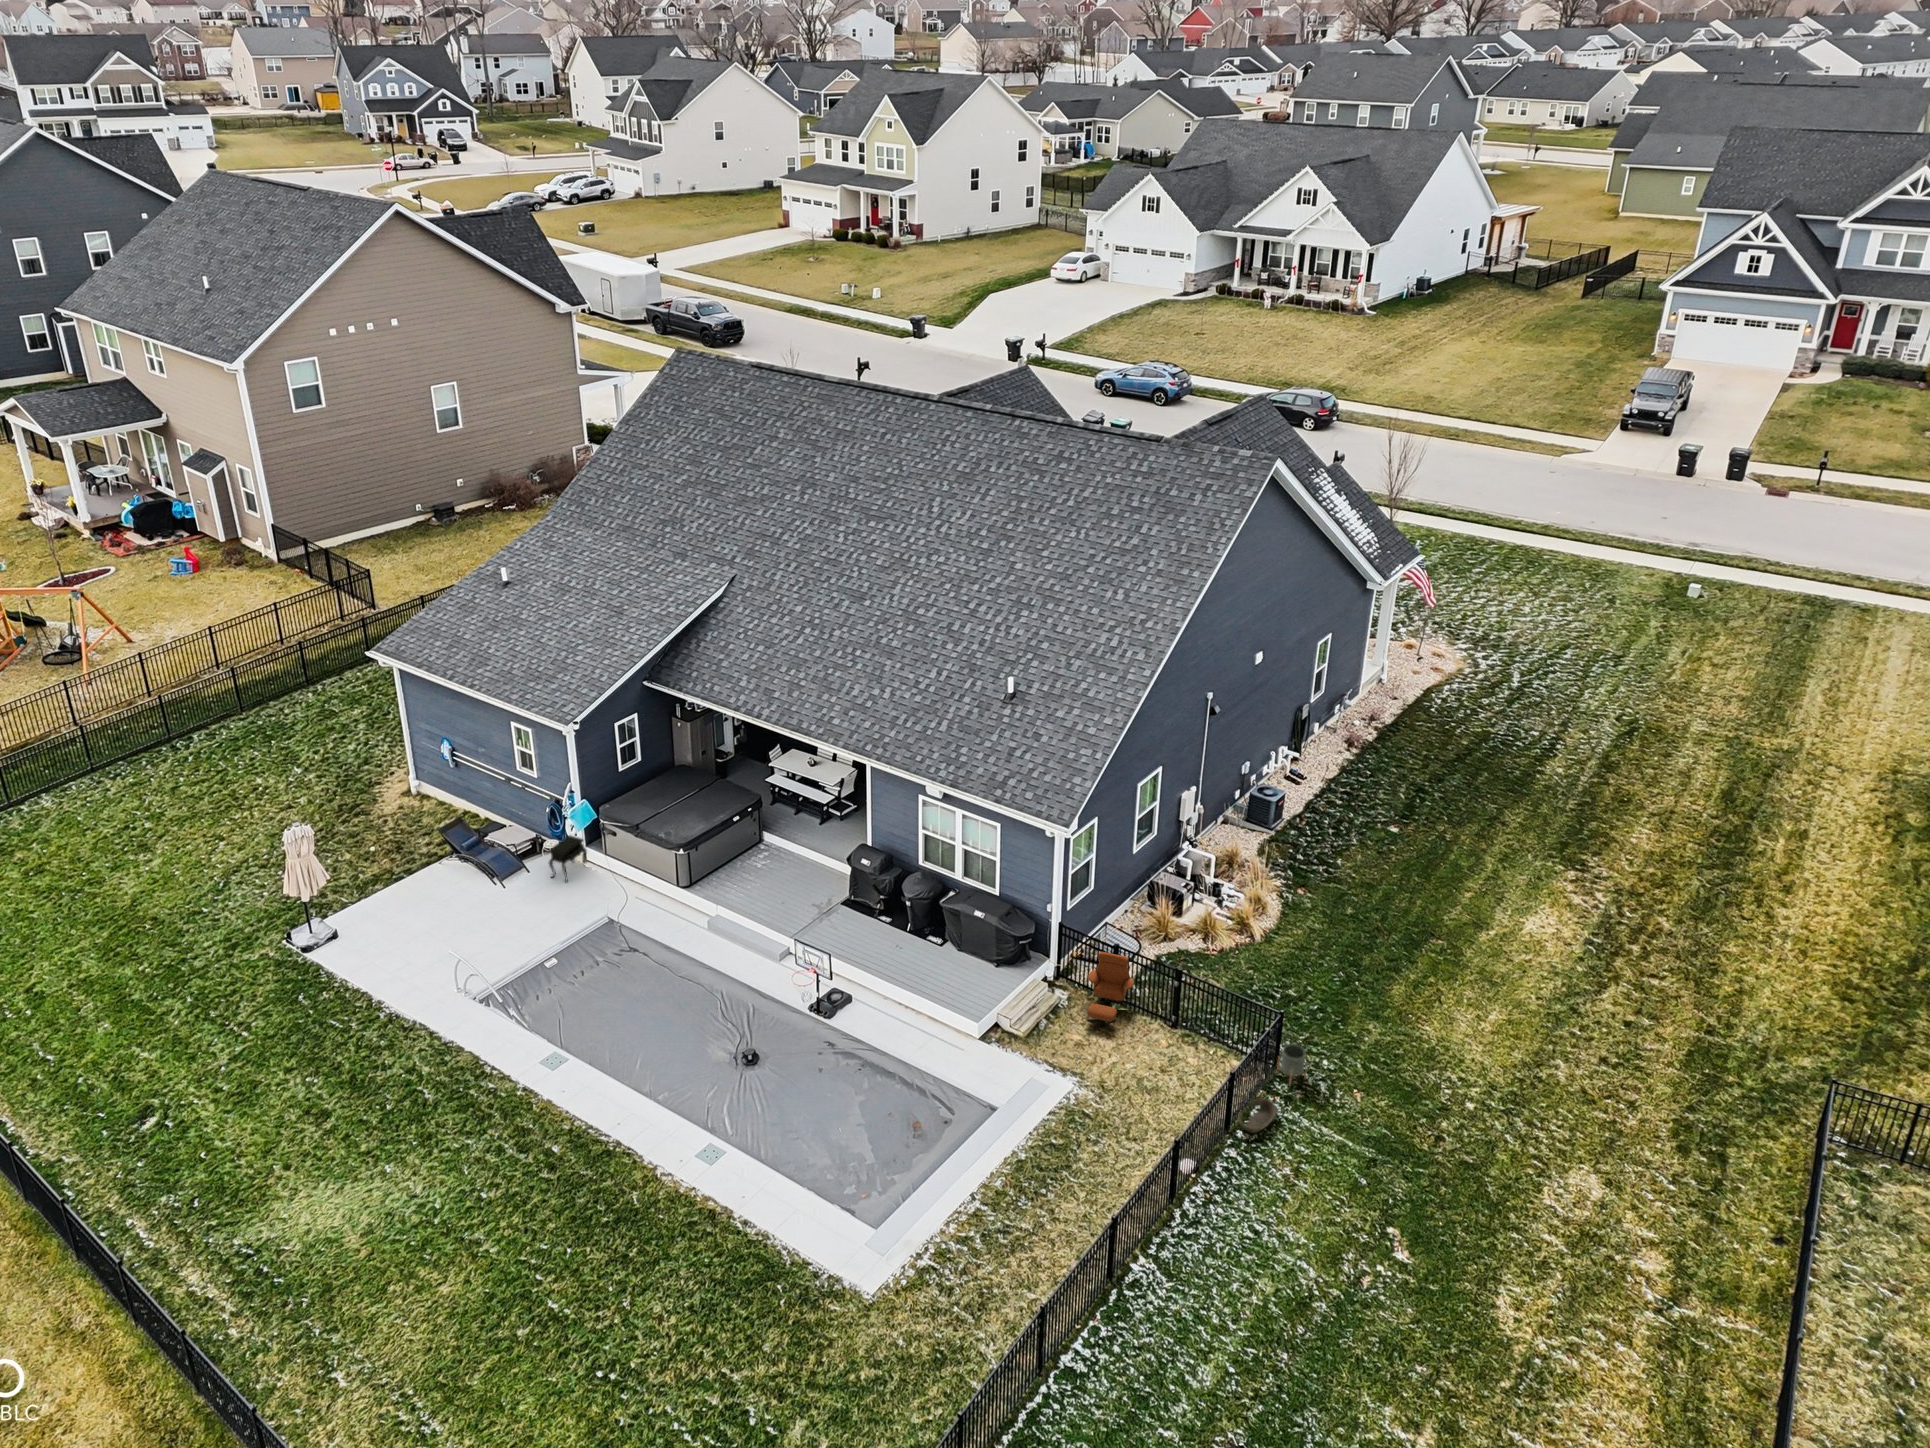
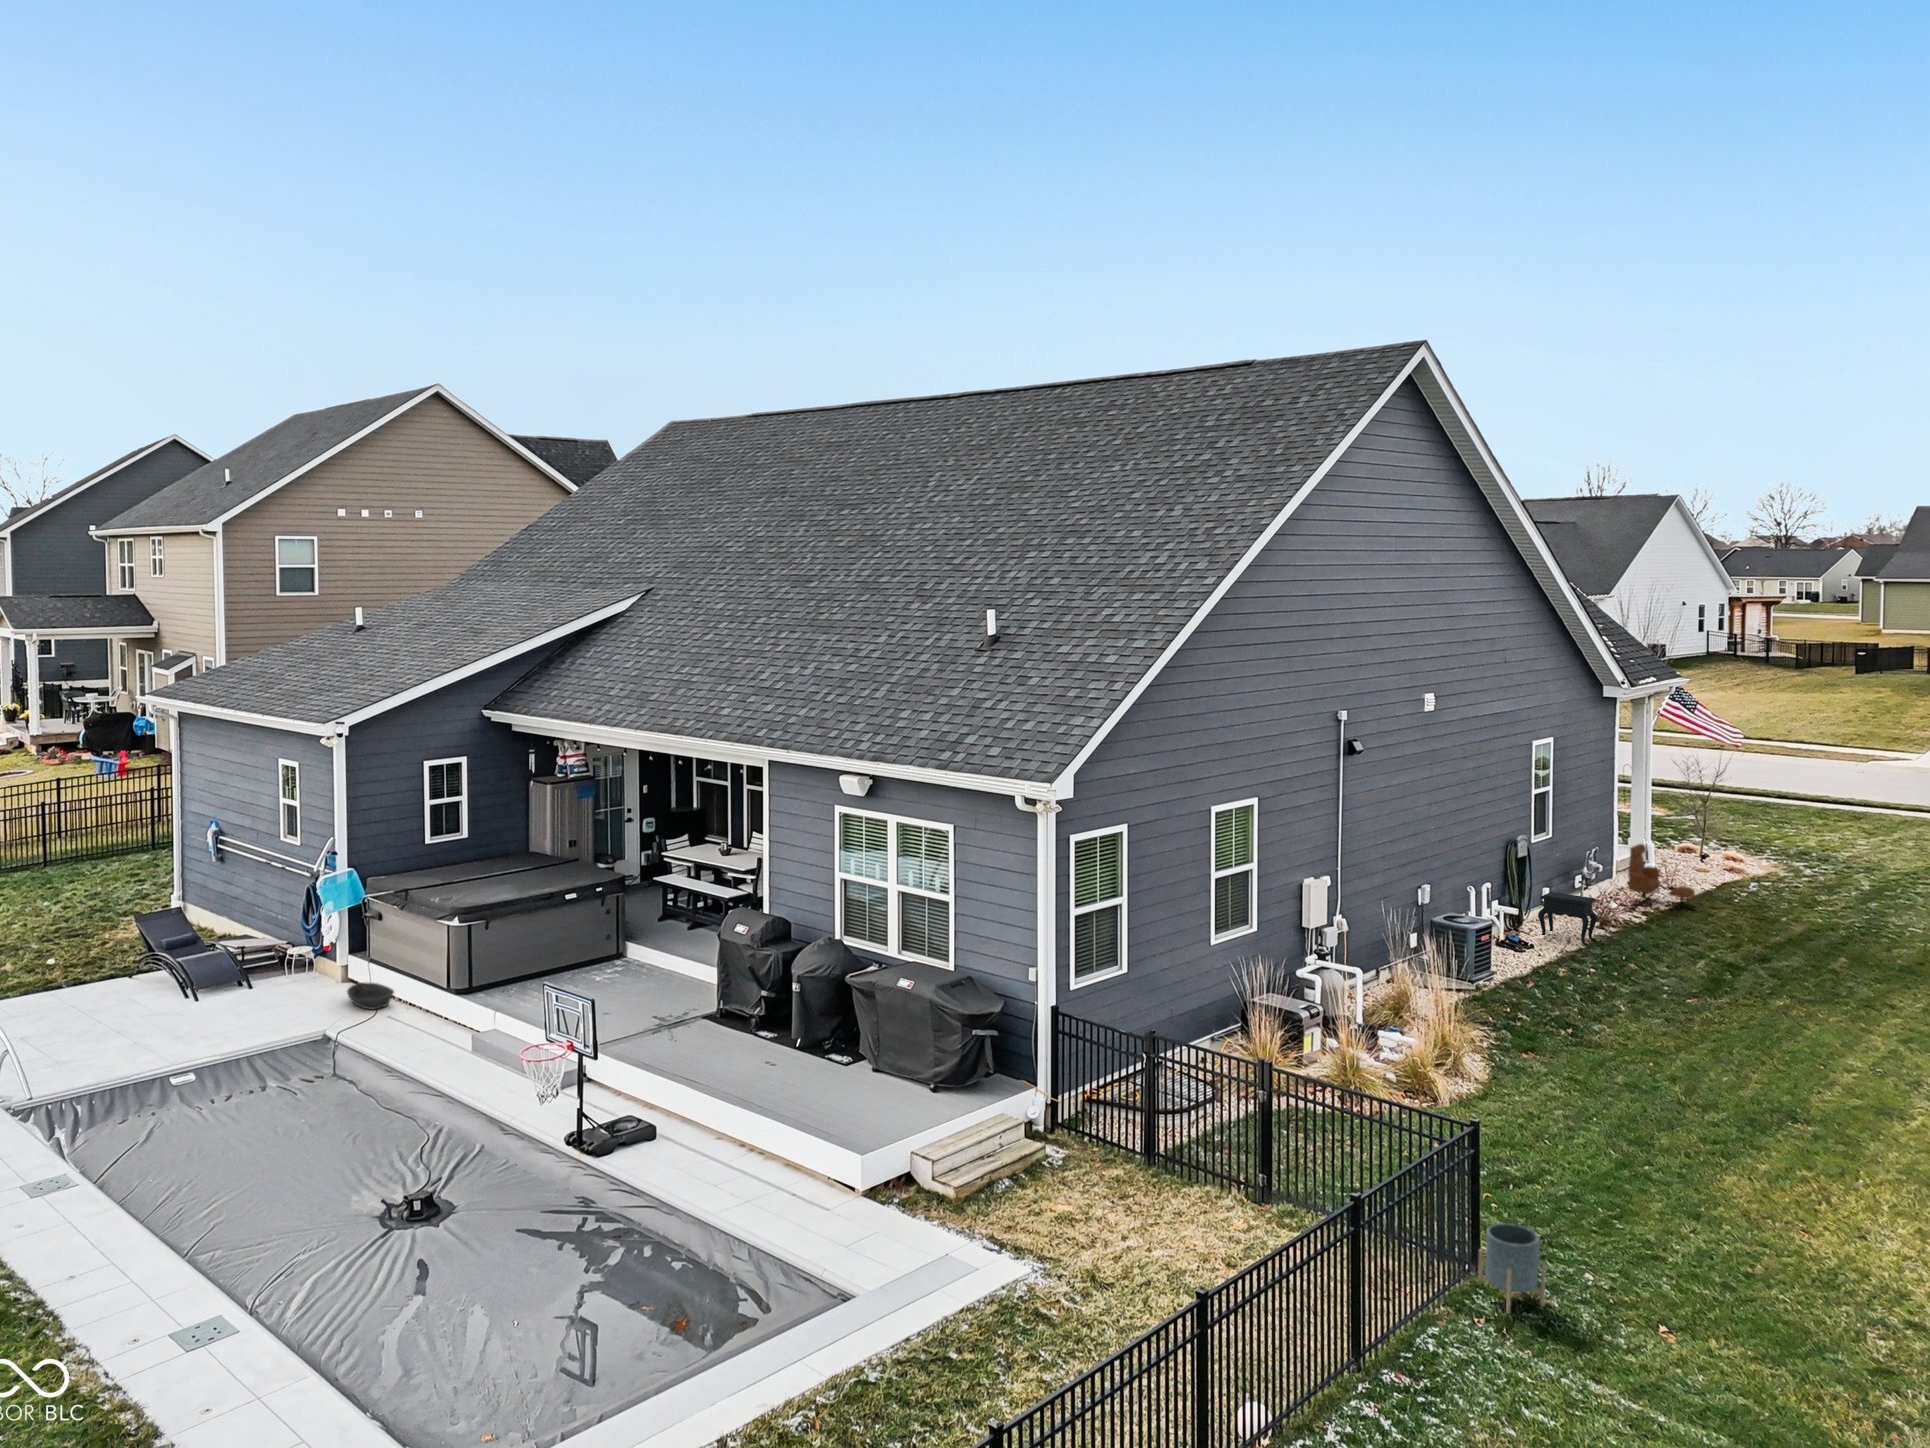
side table: present [548,835,587,881] -> present [1538,892,1597,946]
lounge chair: present [1088,952,1134,1032] -> present [1628,844,1695,909]
basket: present [1238,1098,1277,1133] -> present [347,983,394,1009]

